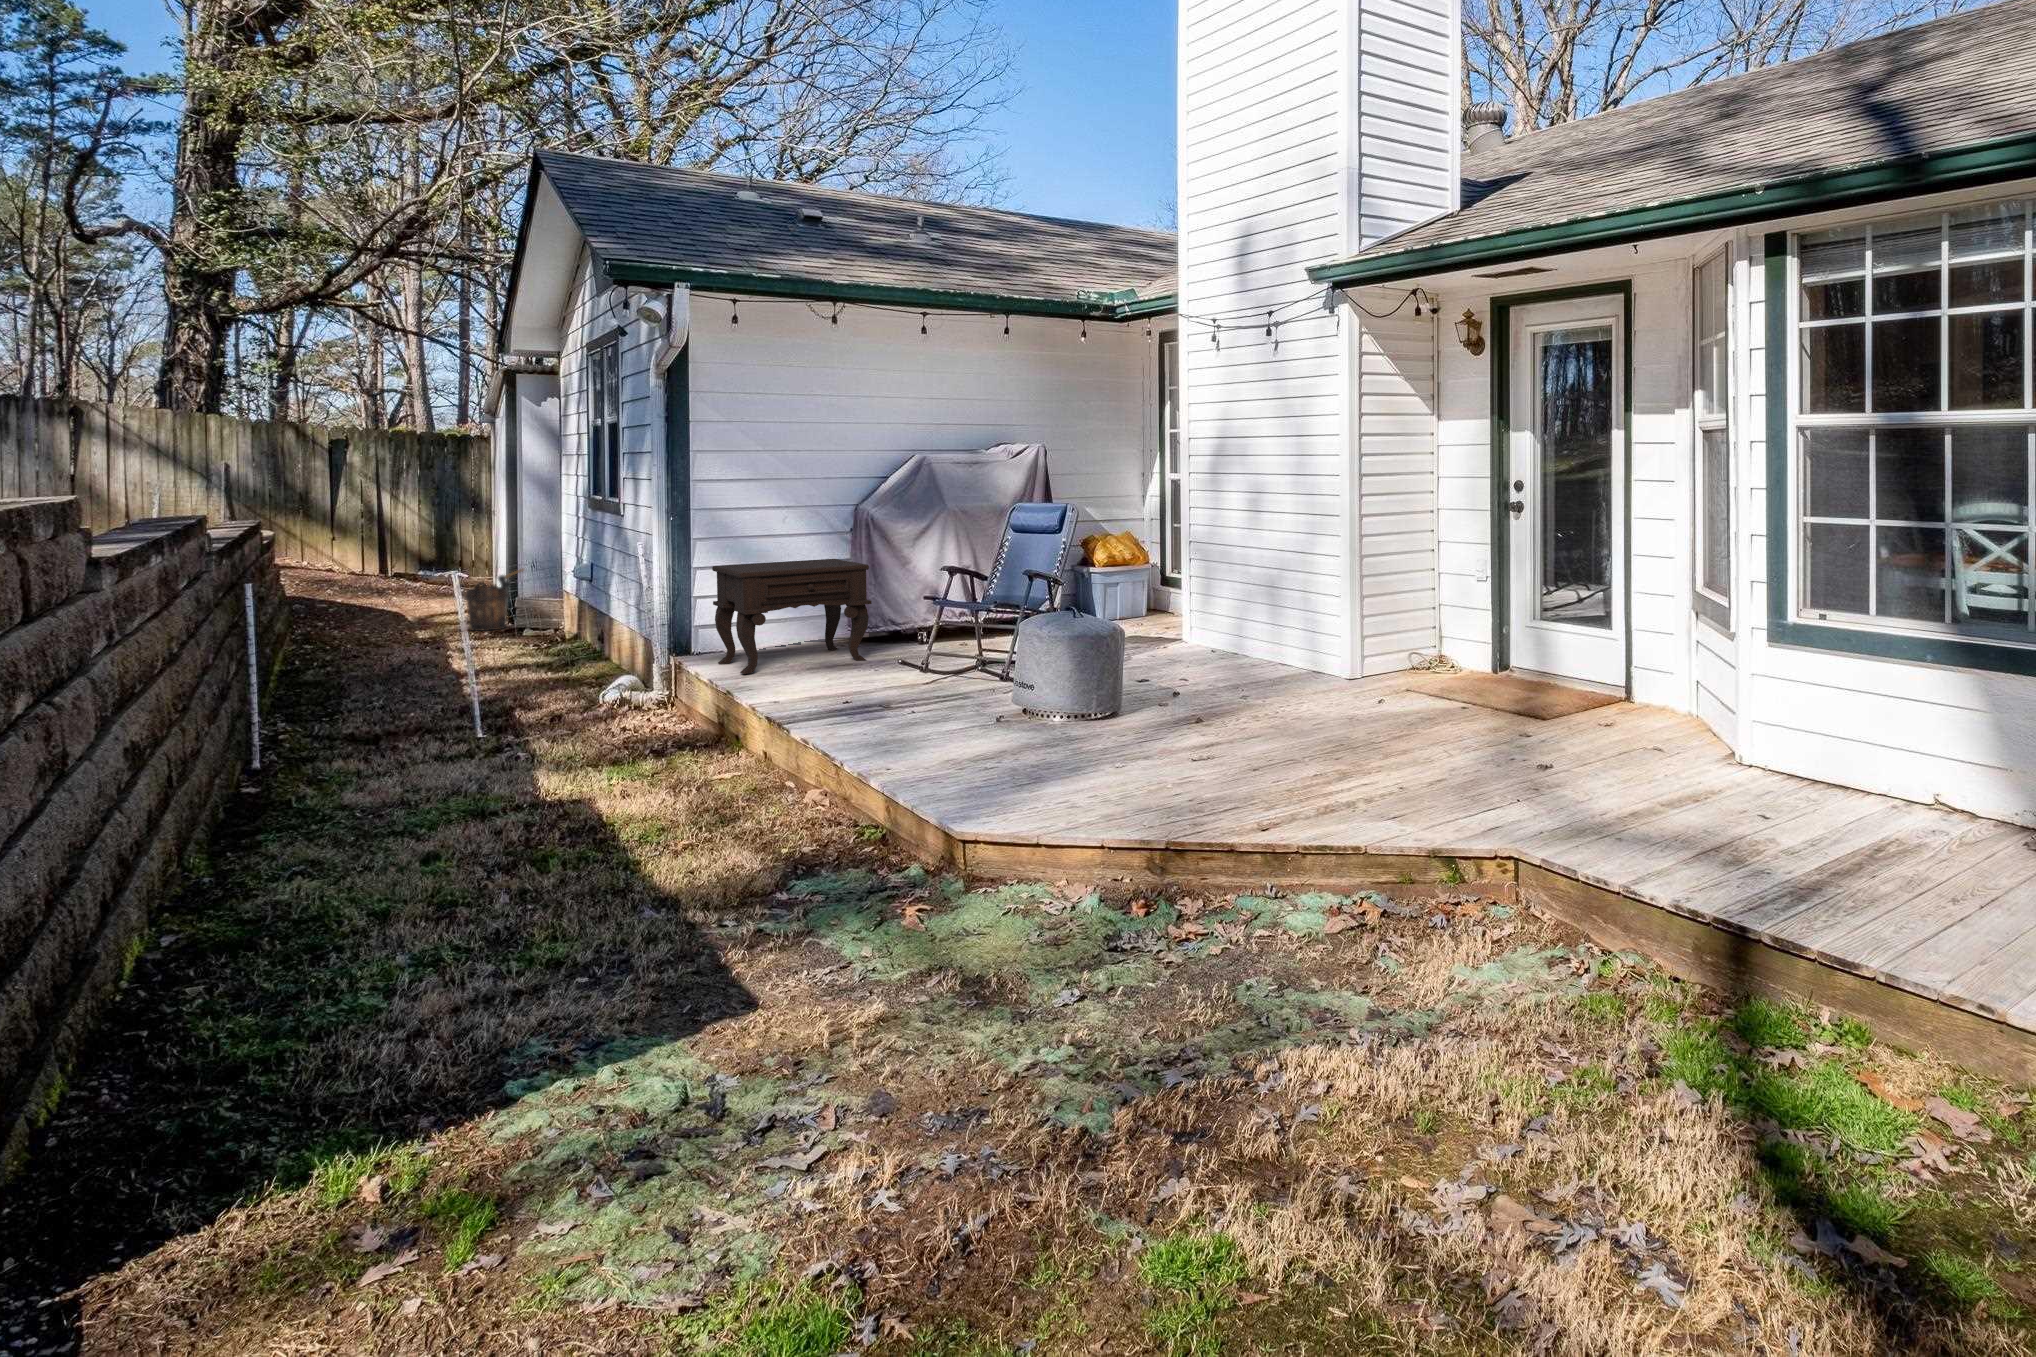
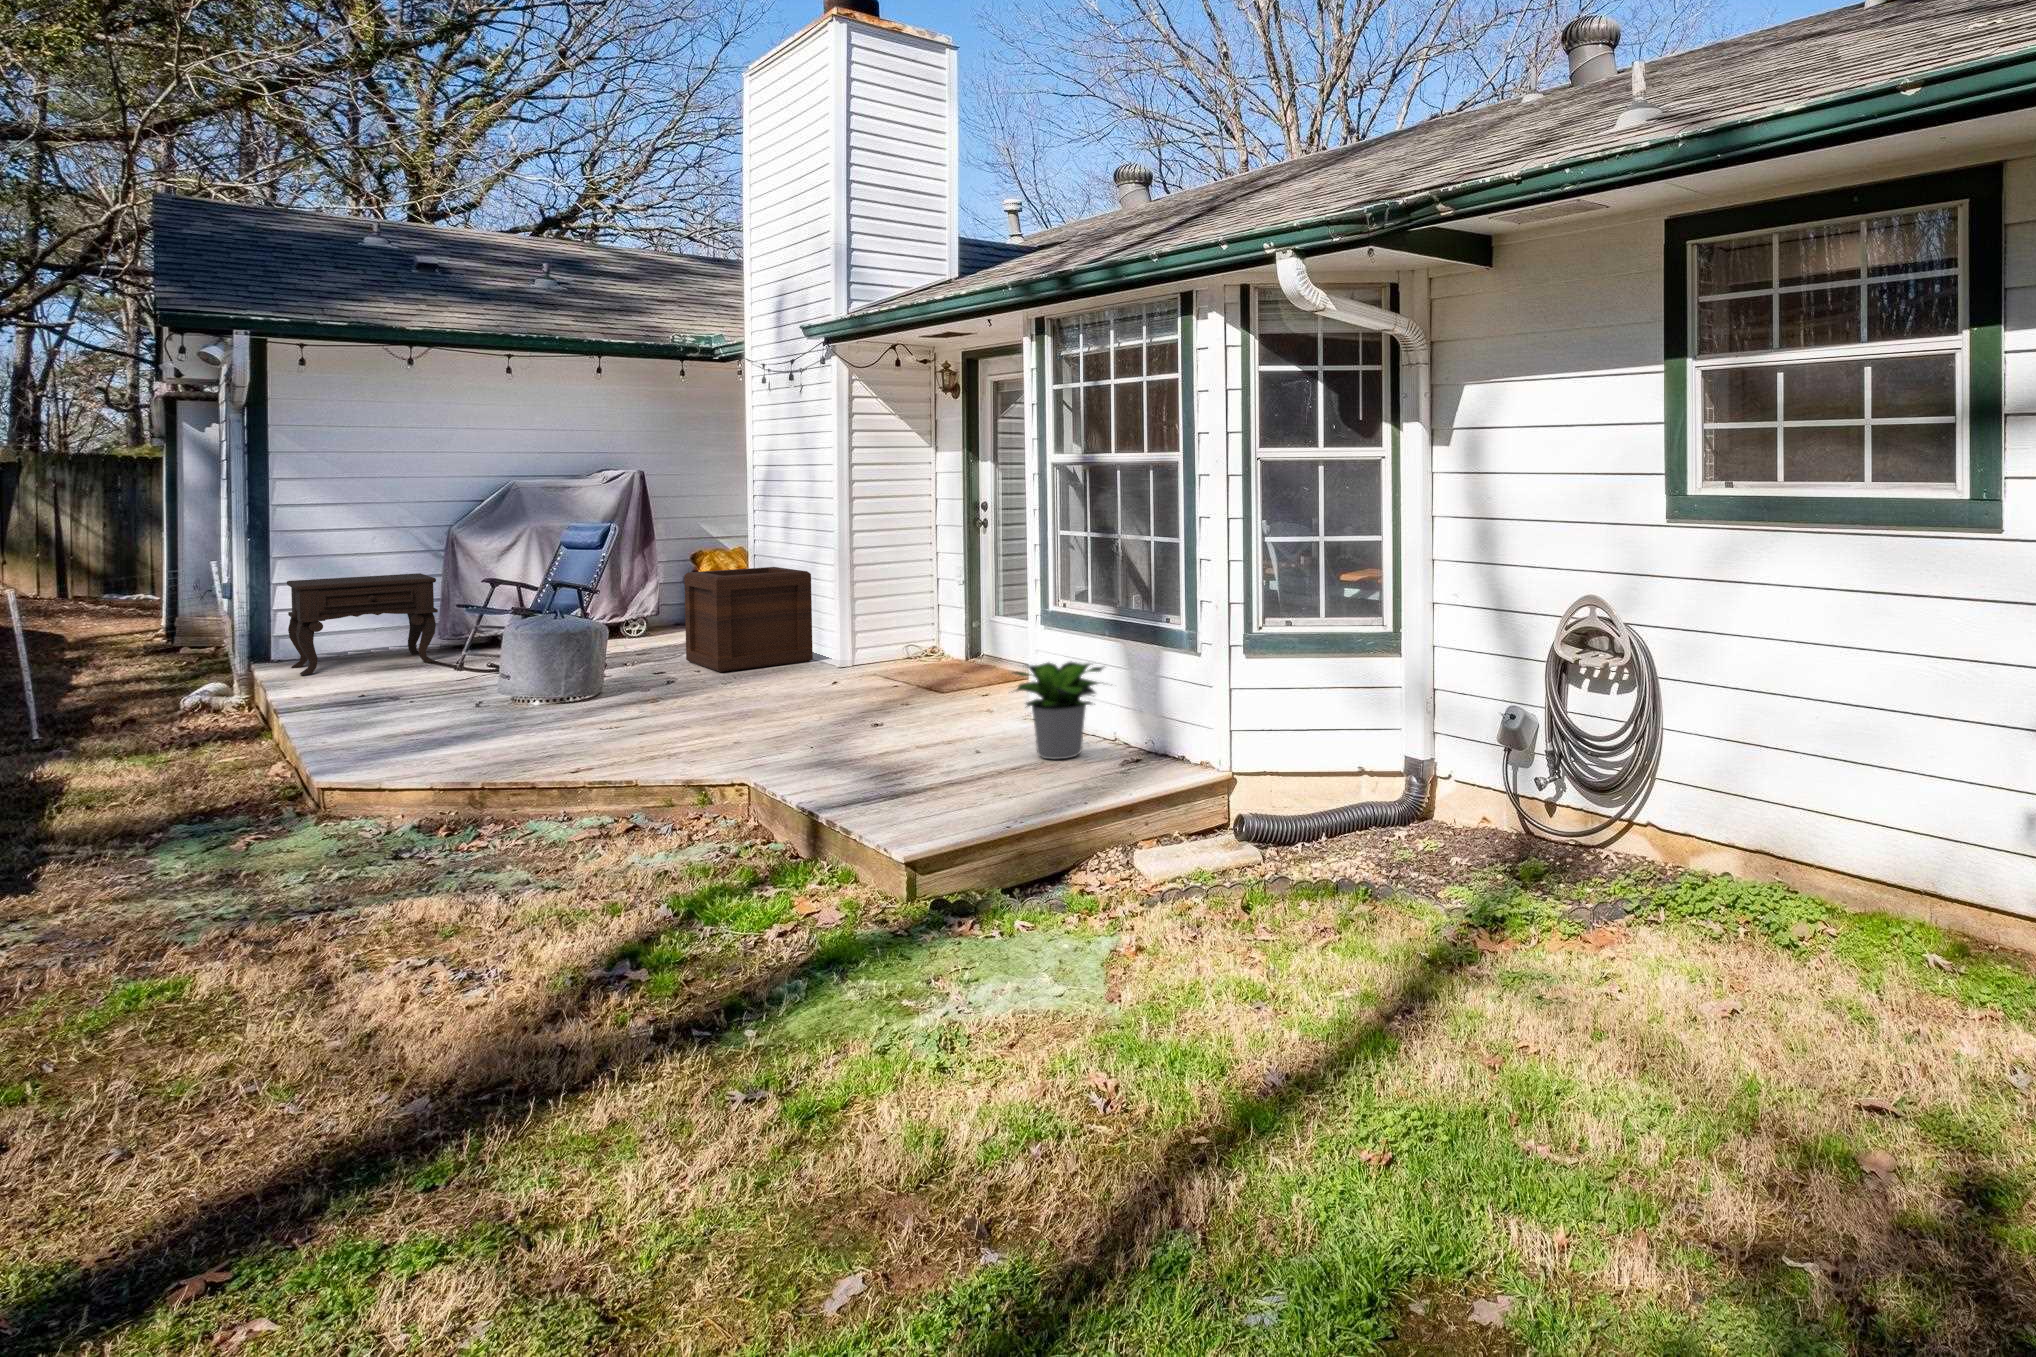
wooden crate: none [1154,556,1304,682] -> present [684,567,813,672]
bucket: present [465,569,524,631] -> none [96,587,165,646]
potted plant: none [1835,696,2001,836] -> present [1012,662,1103,759]

